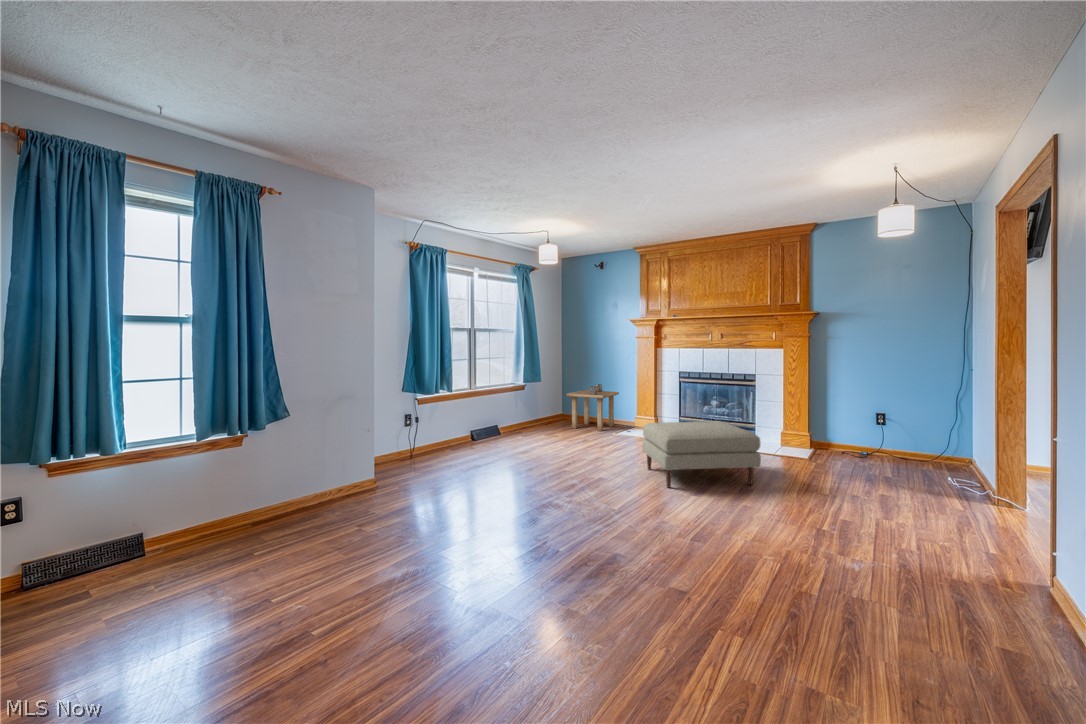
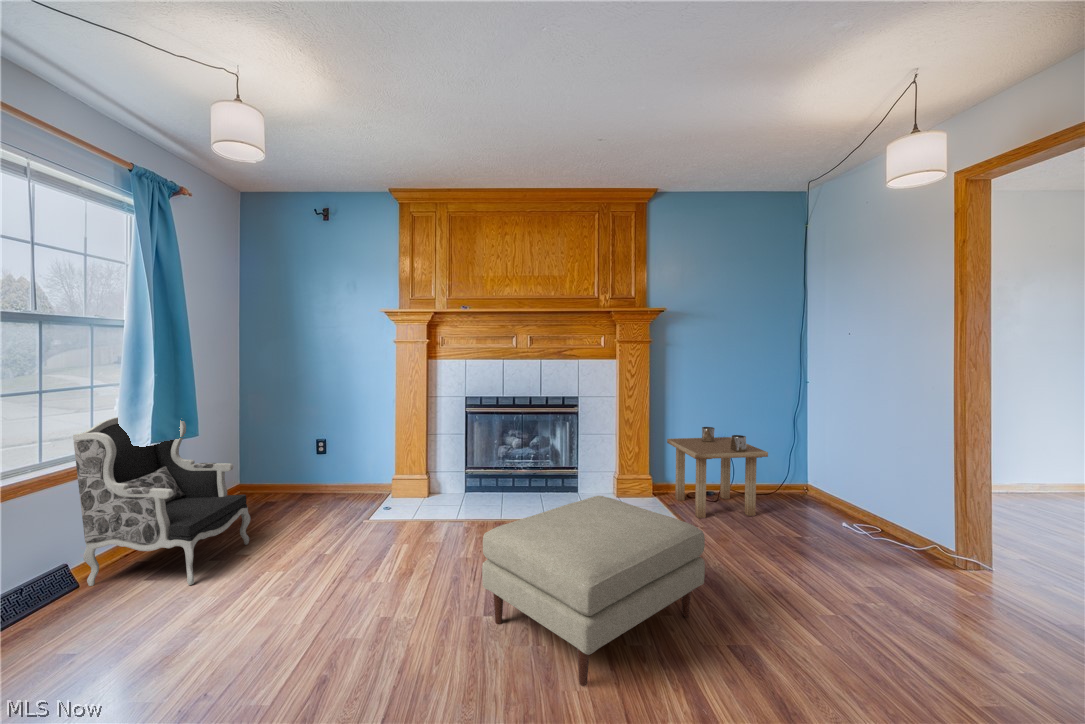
armchair: none [498,370,560,441] -> present [73,417,250,586]
side table: present [566,384,619,431] -> present [667,427,768,518]

